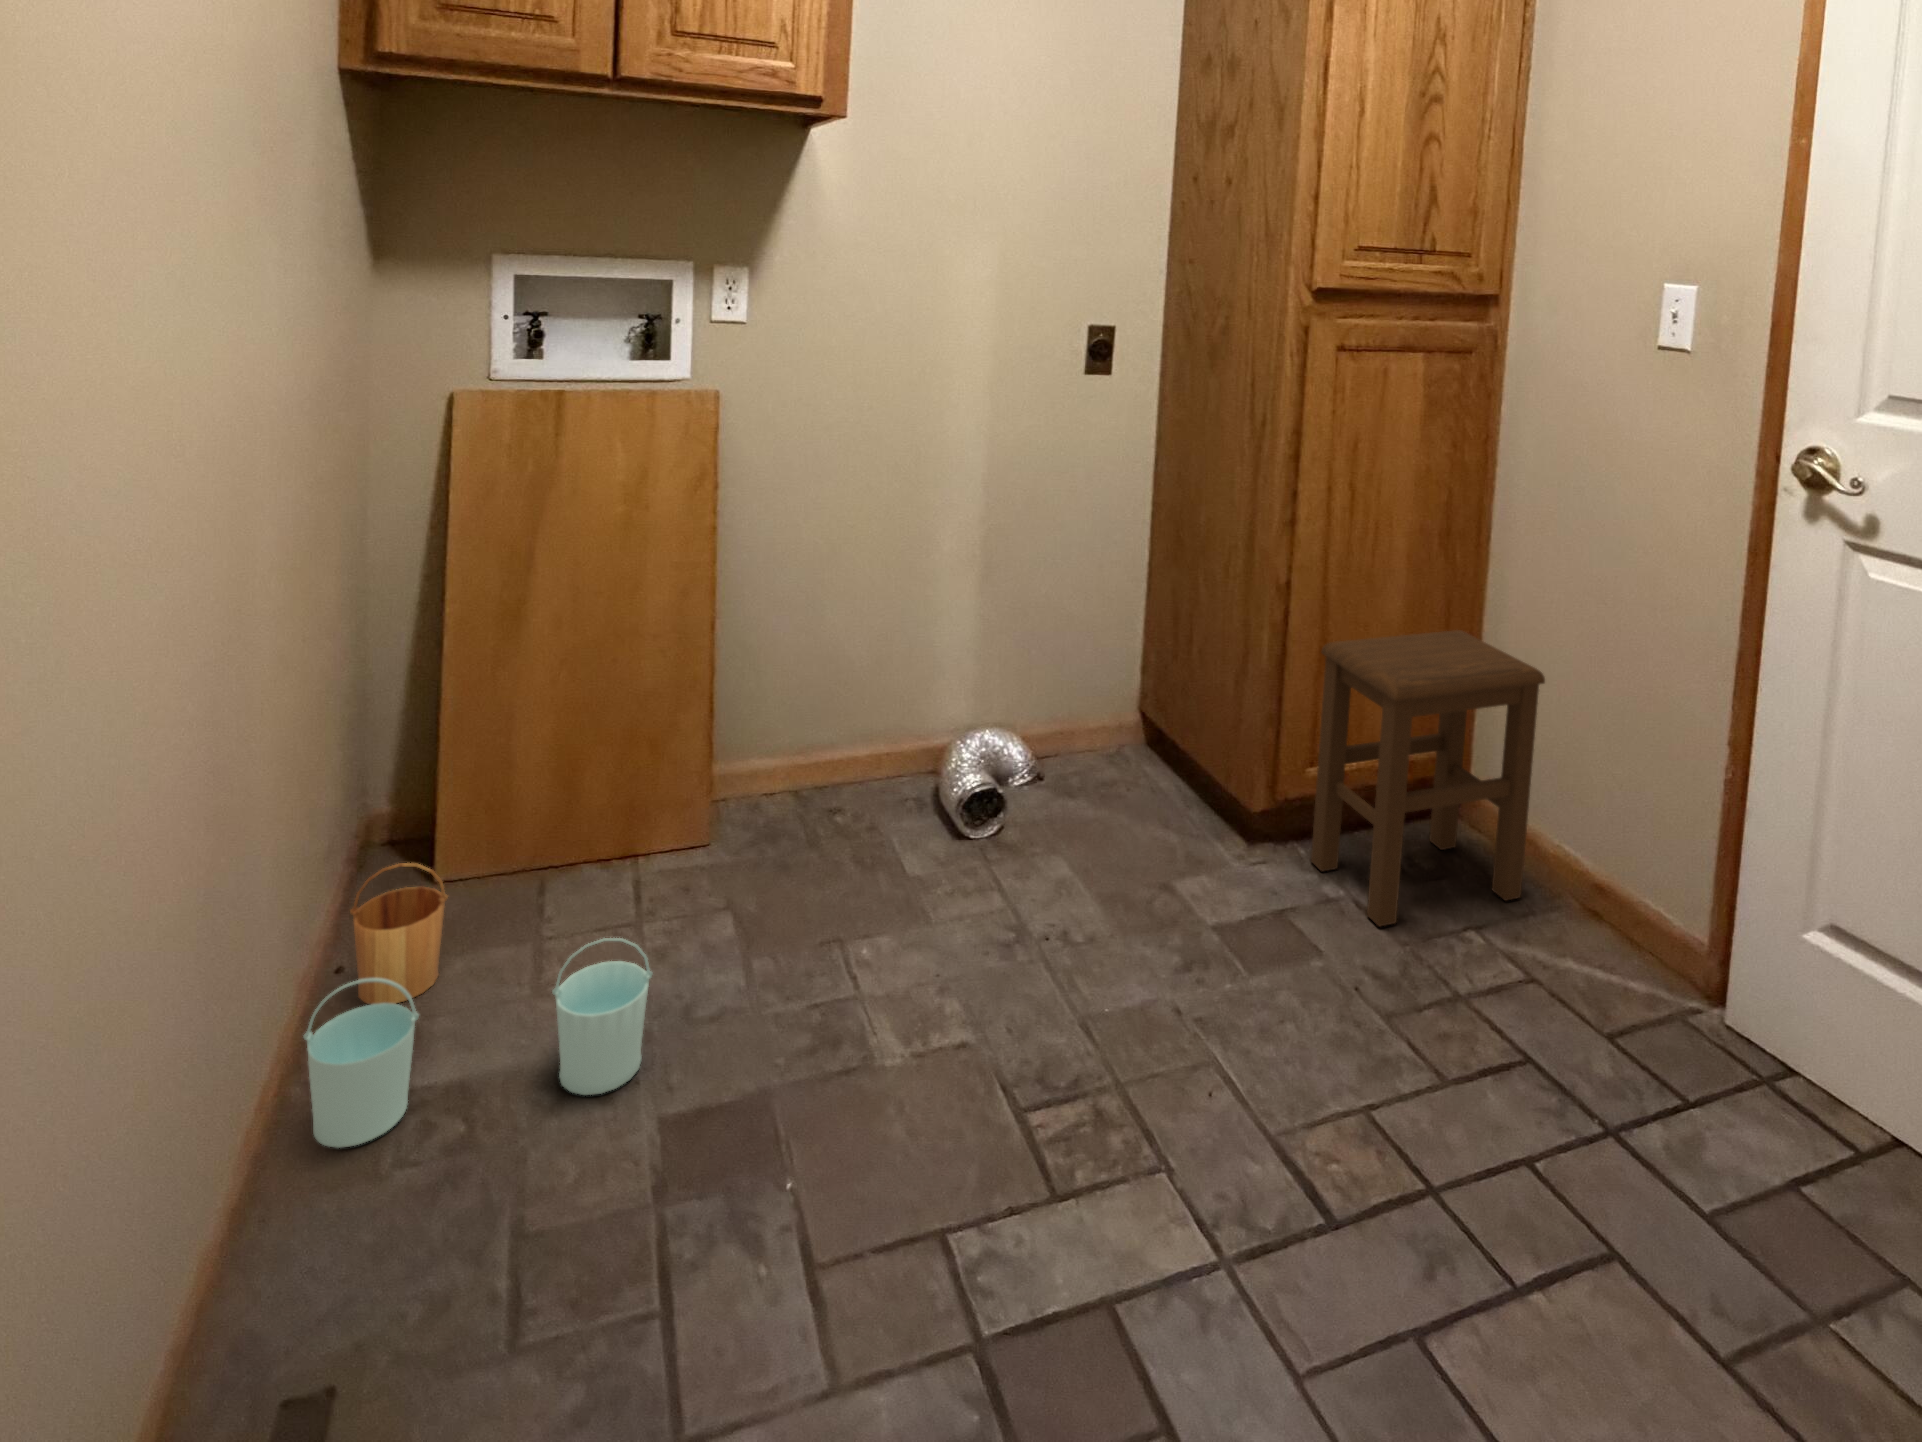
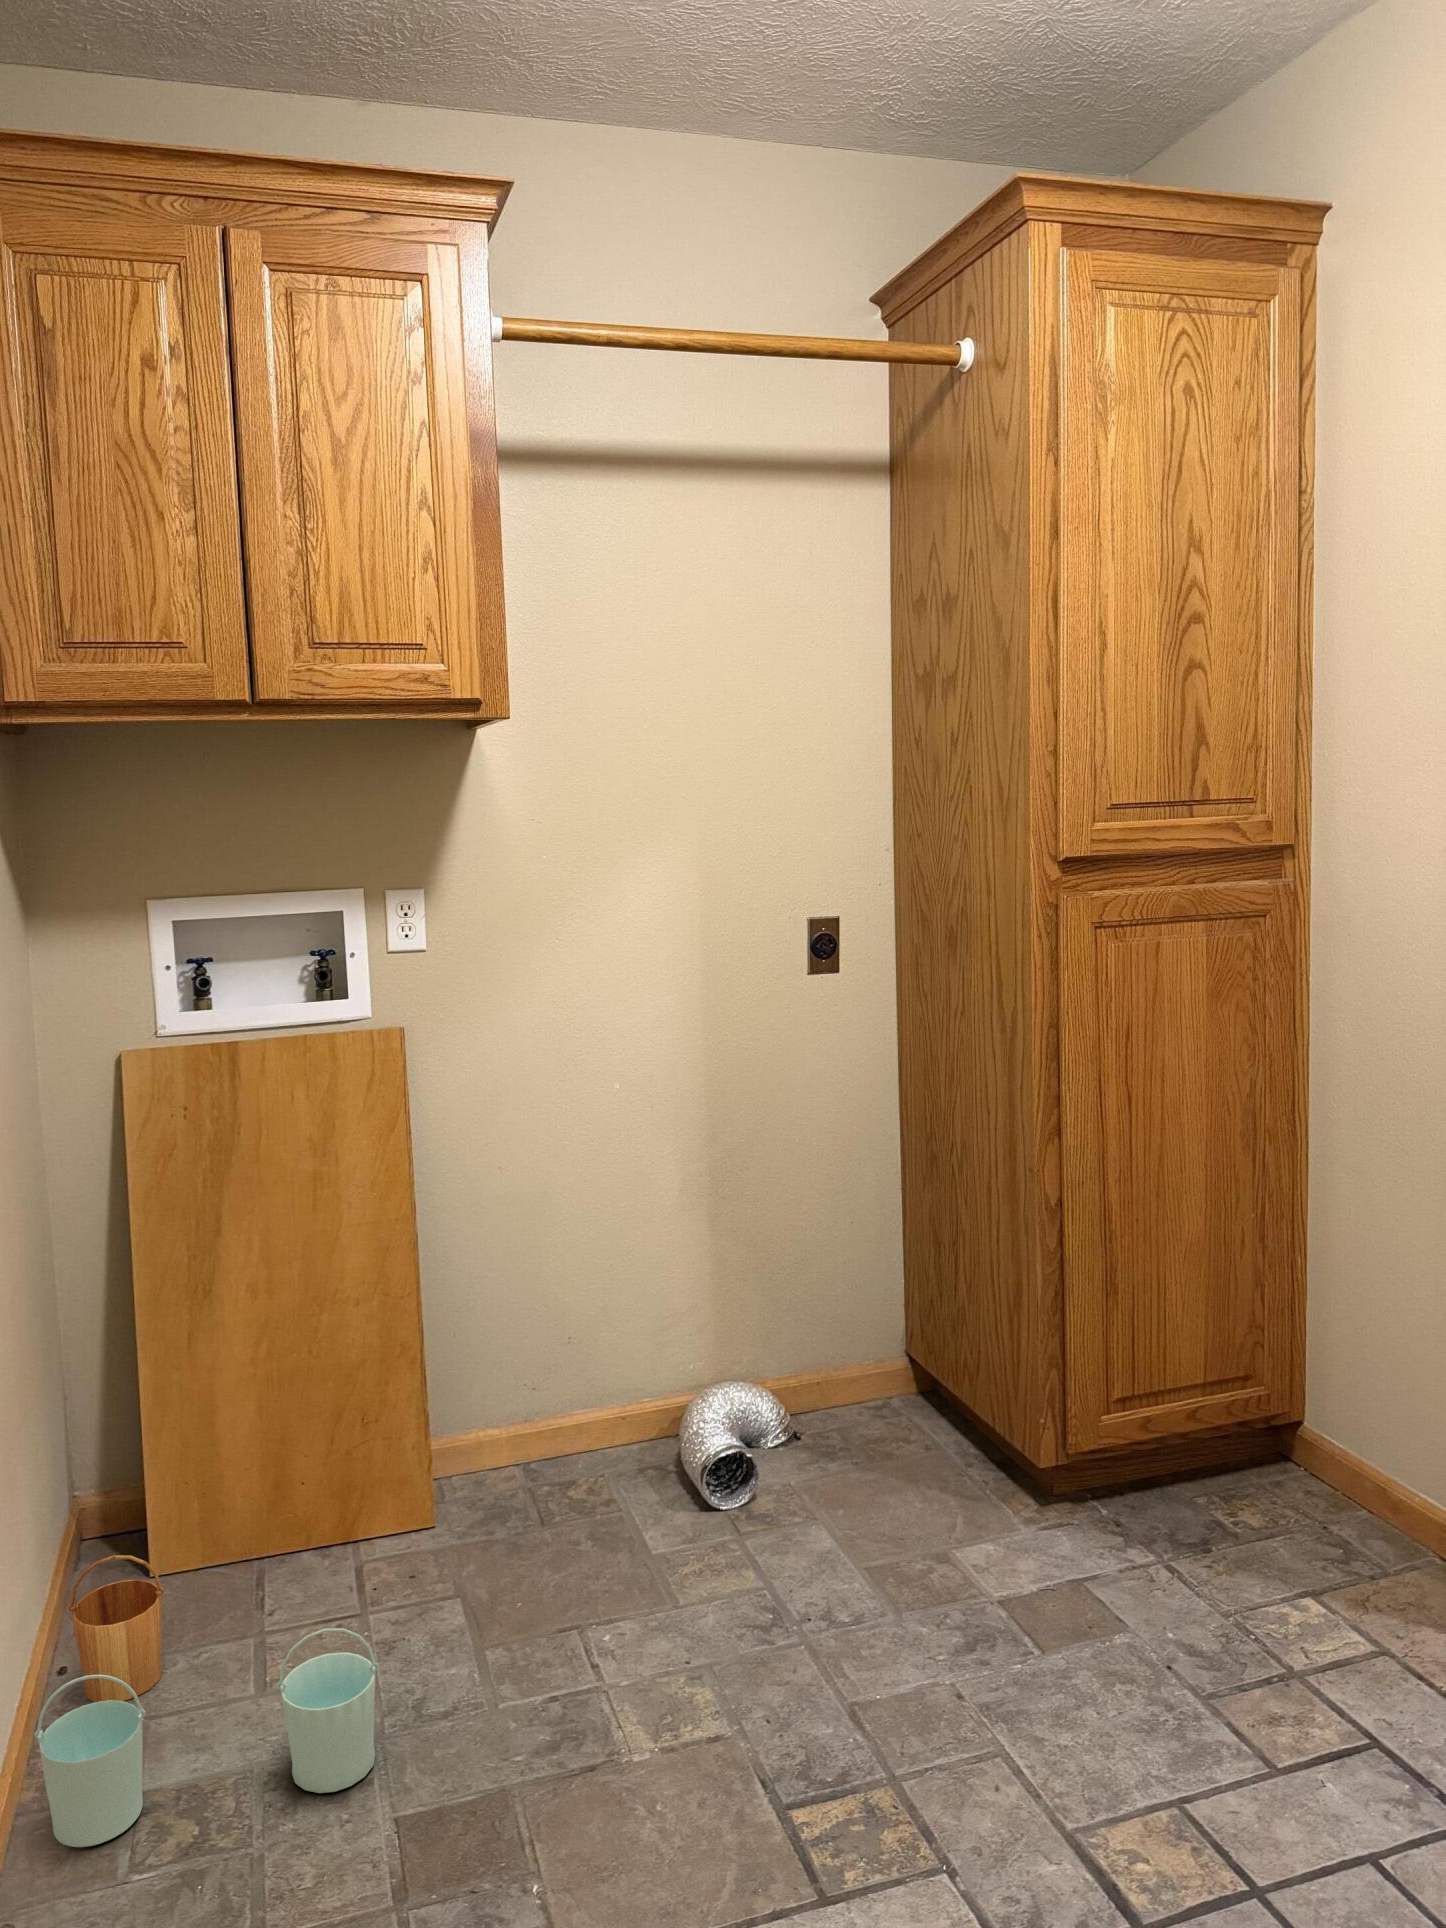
stool: present [1311,630,1545,926] -> none [1105,1247,1380,1597]

